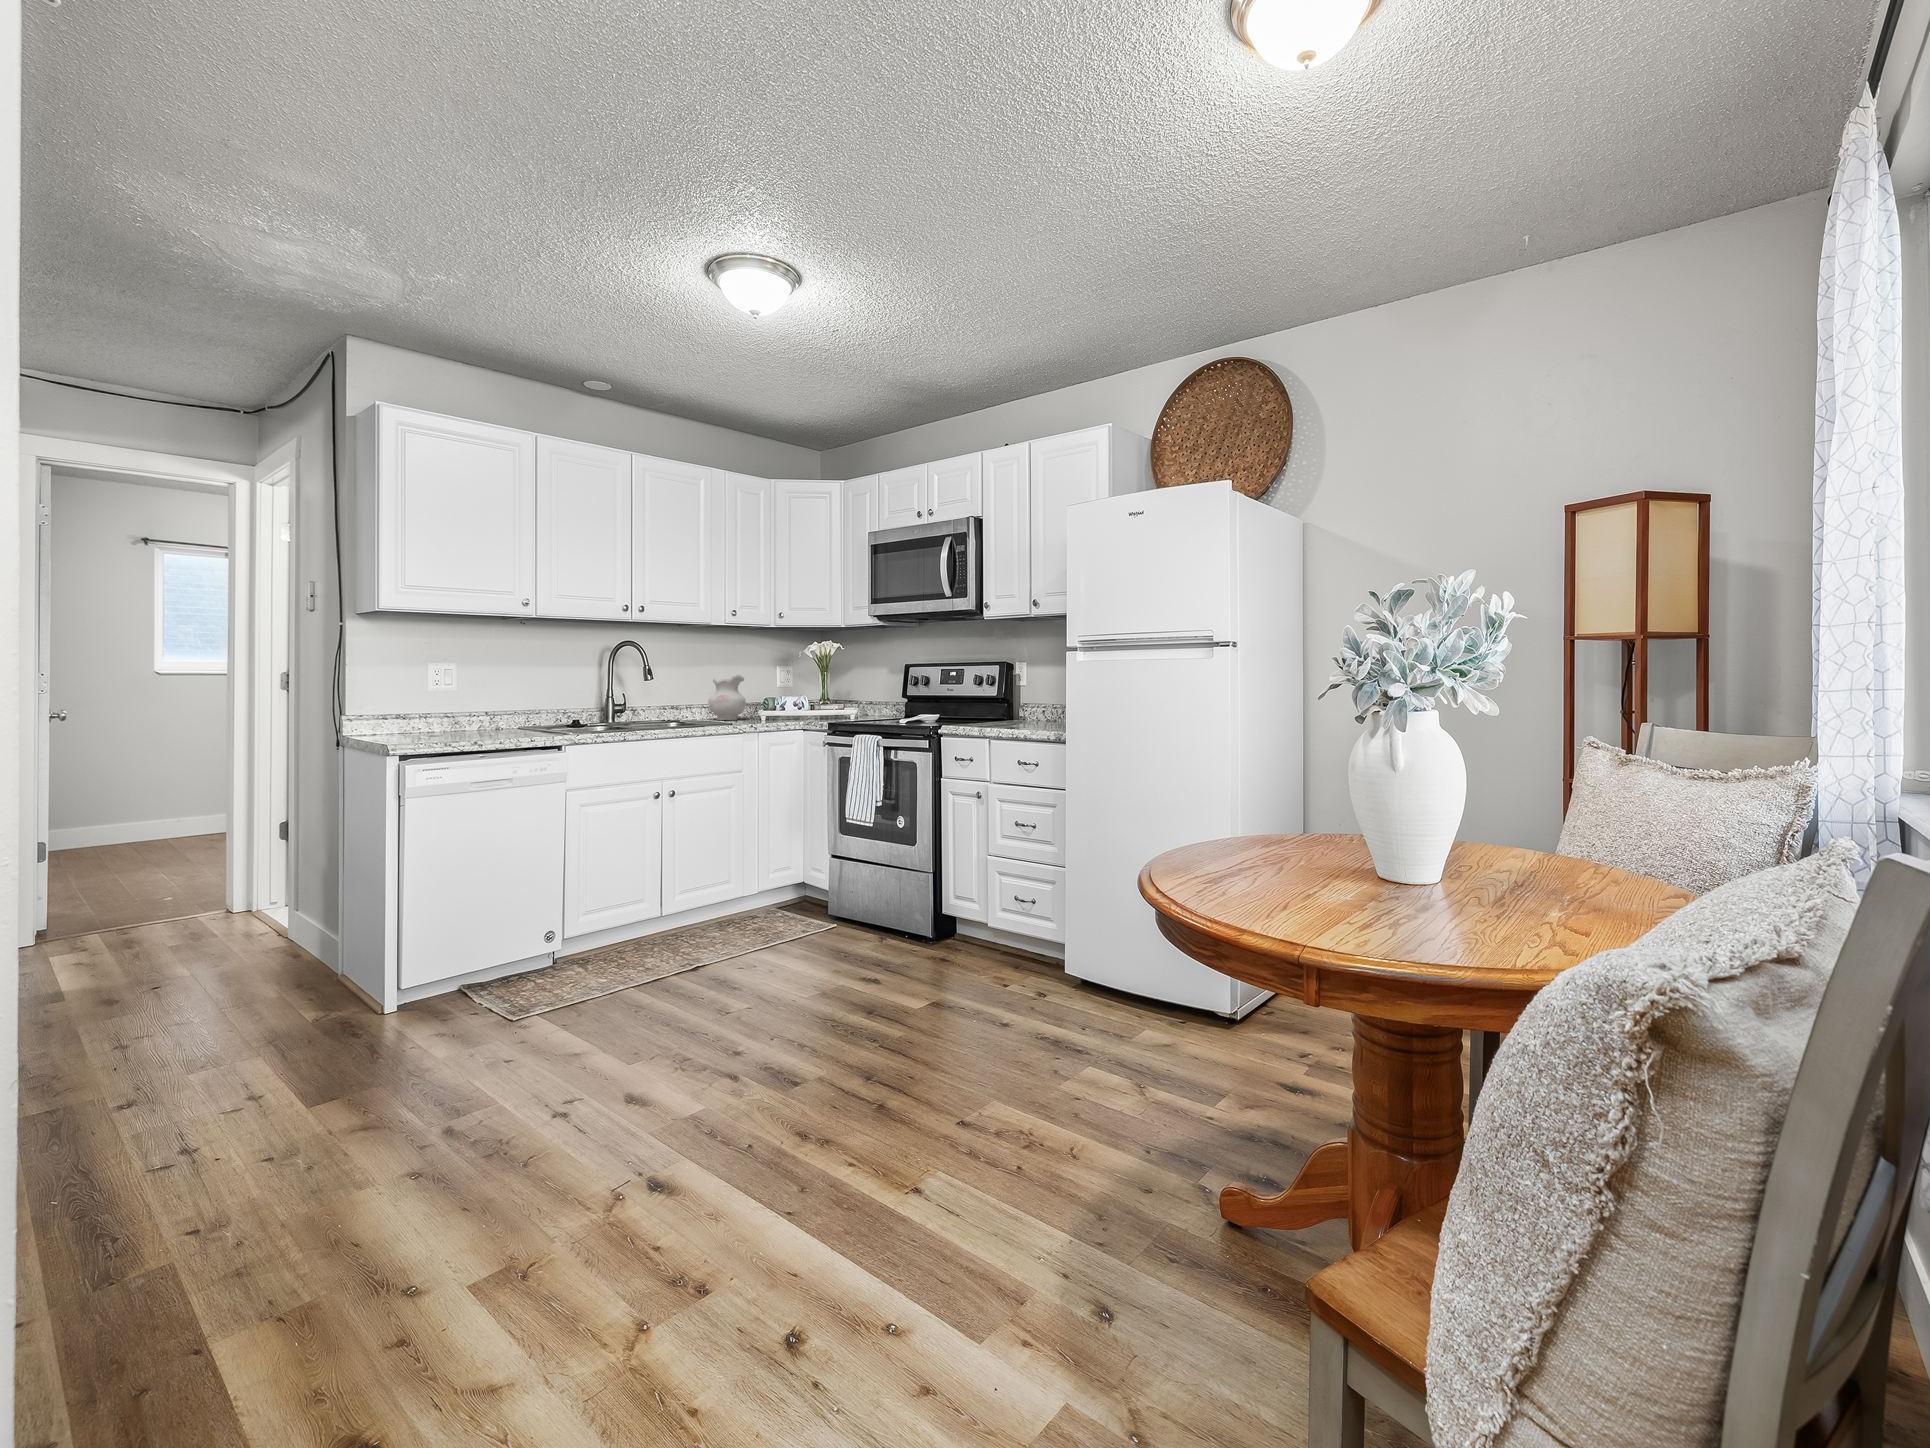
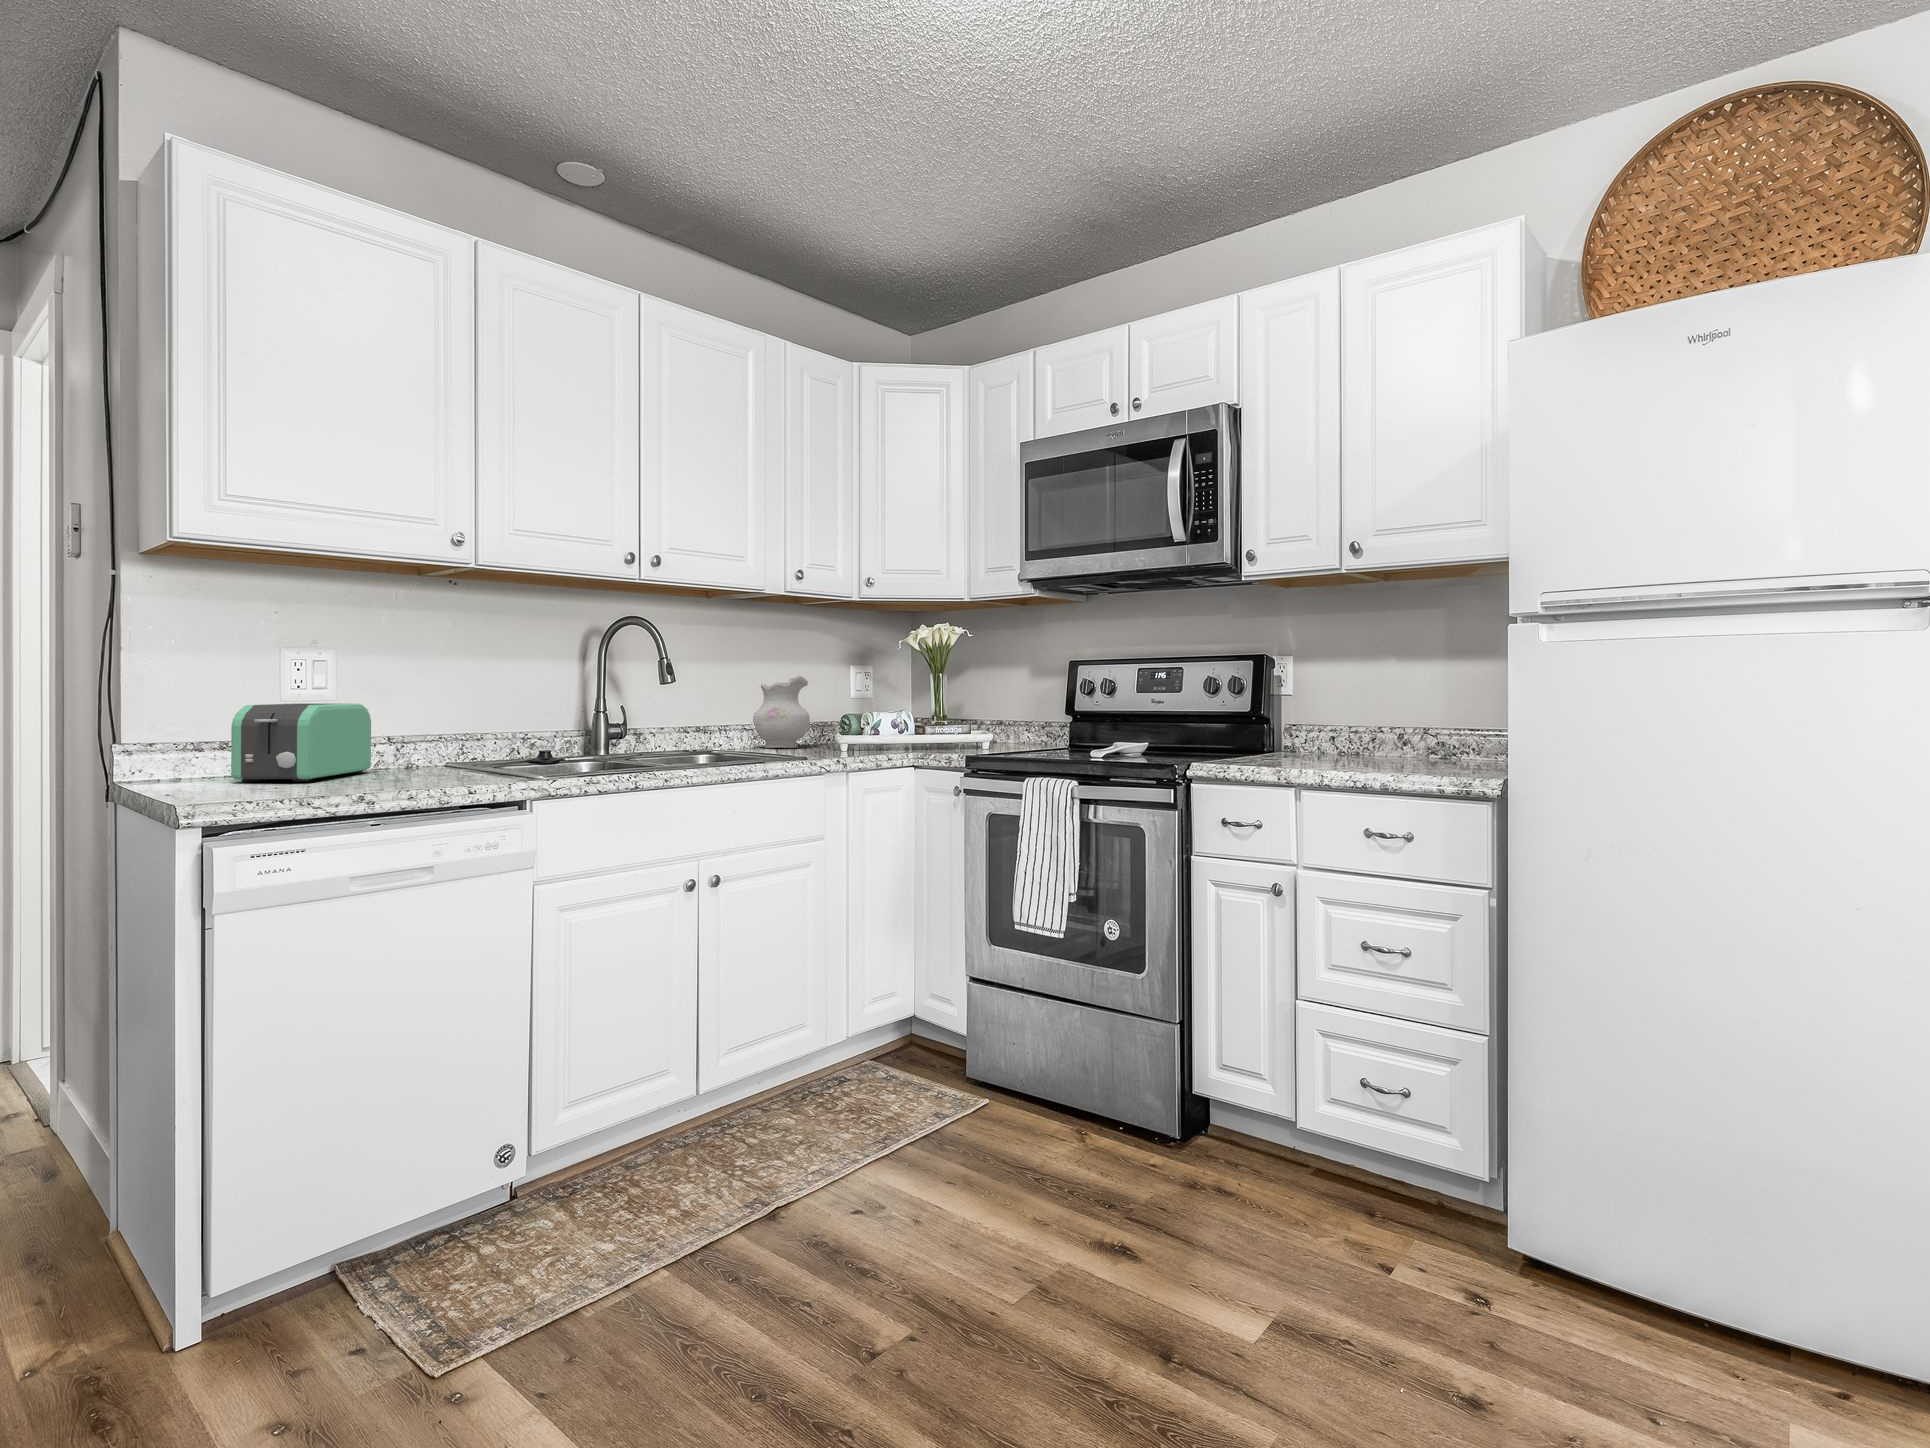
toaster: none [404,695,476,737] -> present [231,703,371,782]

